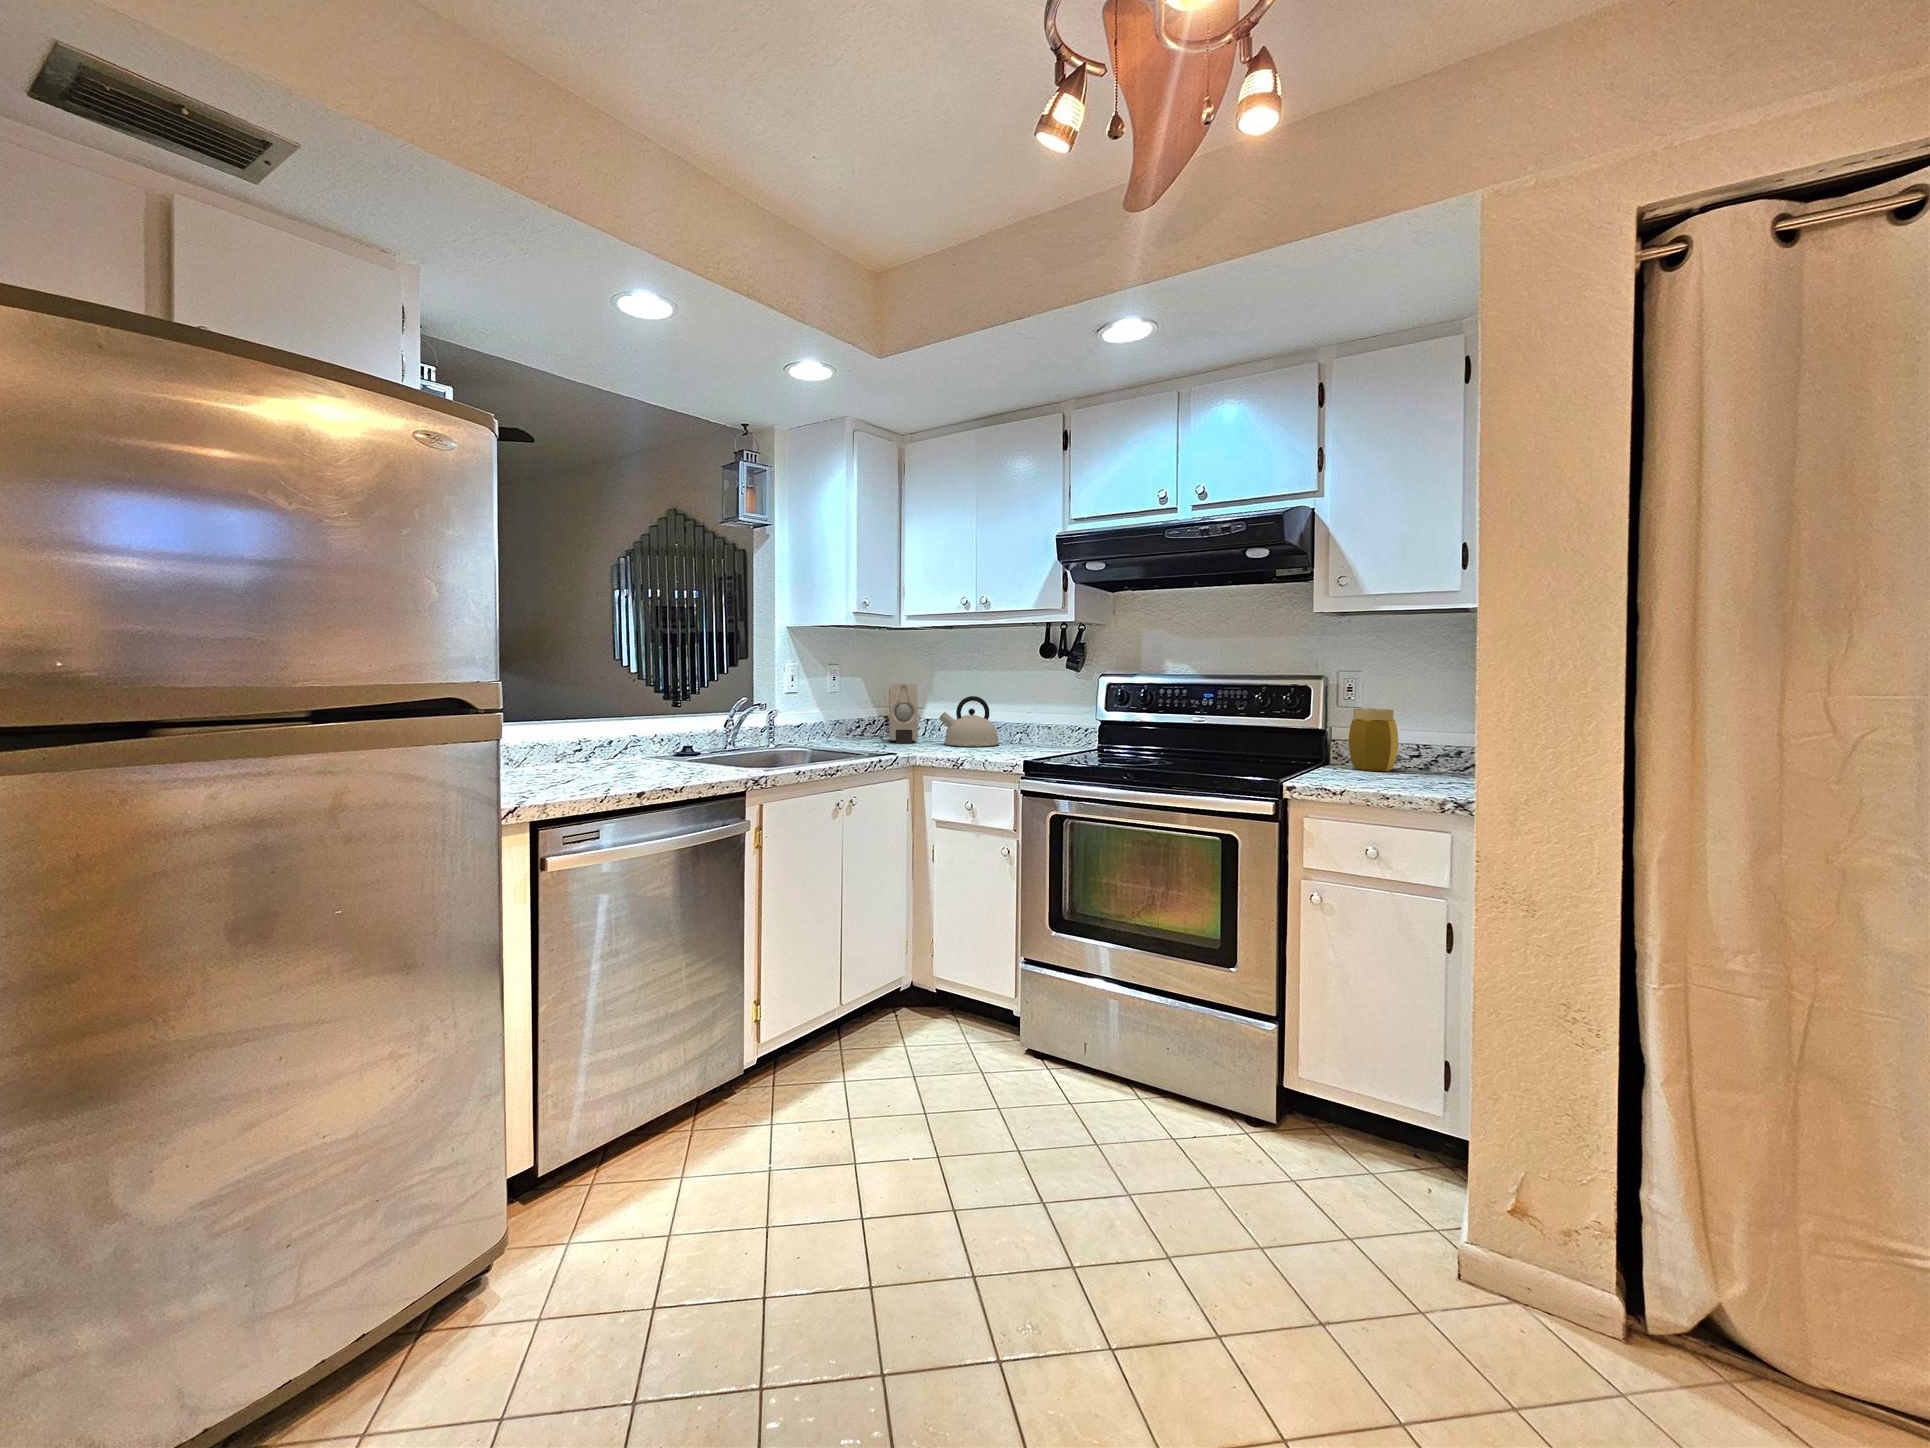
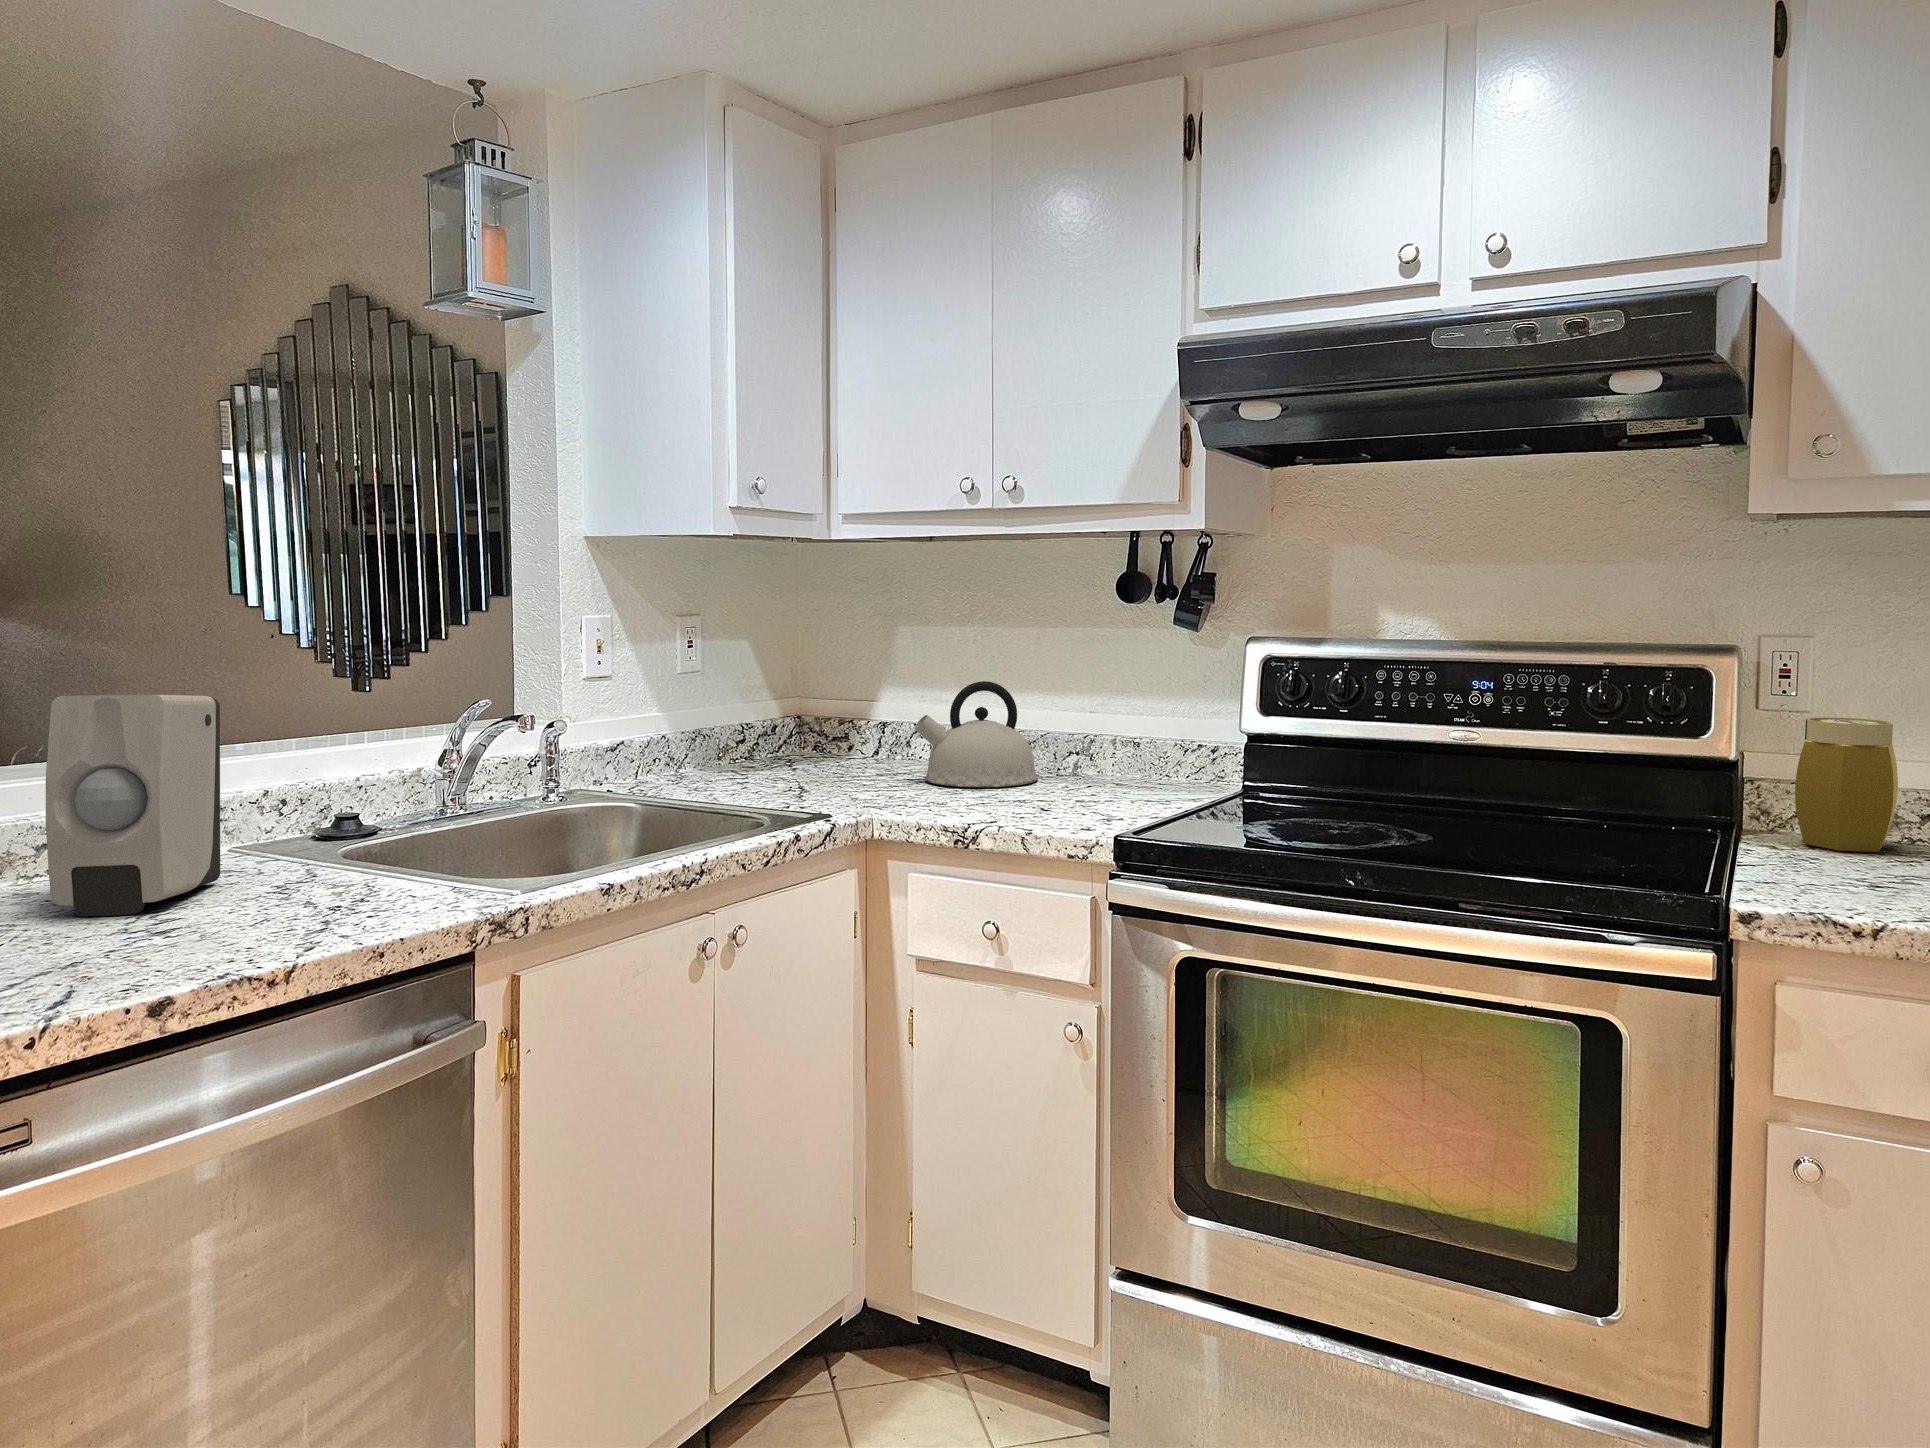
soap dispenser: present [889,684,918,743] -> present [46,695,220,916]

